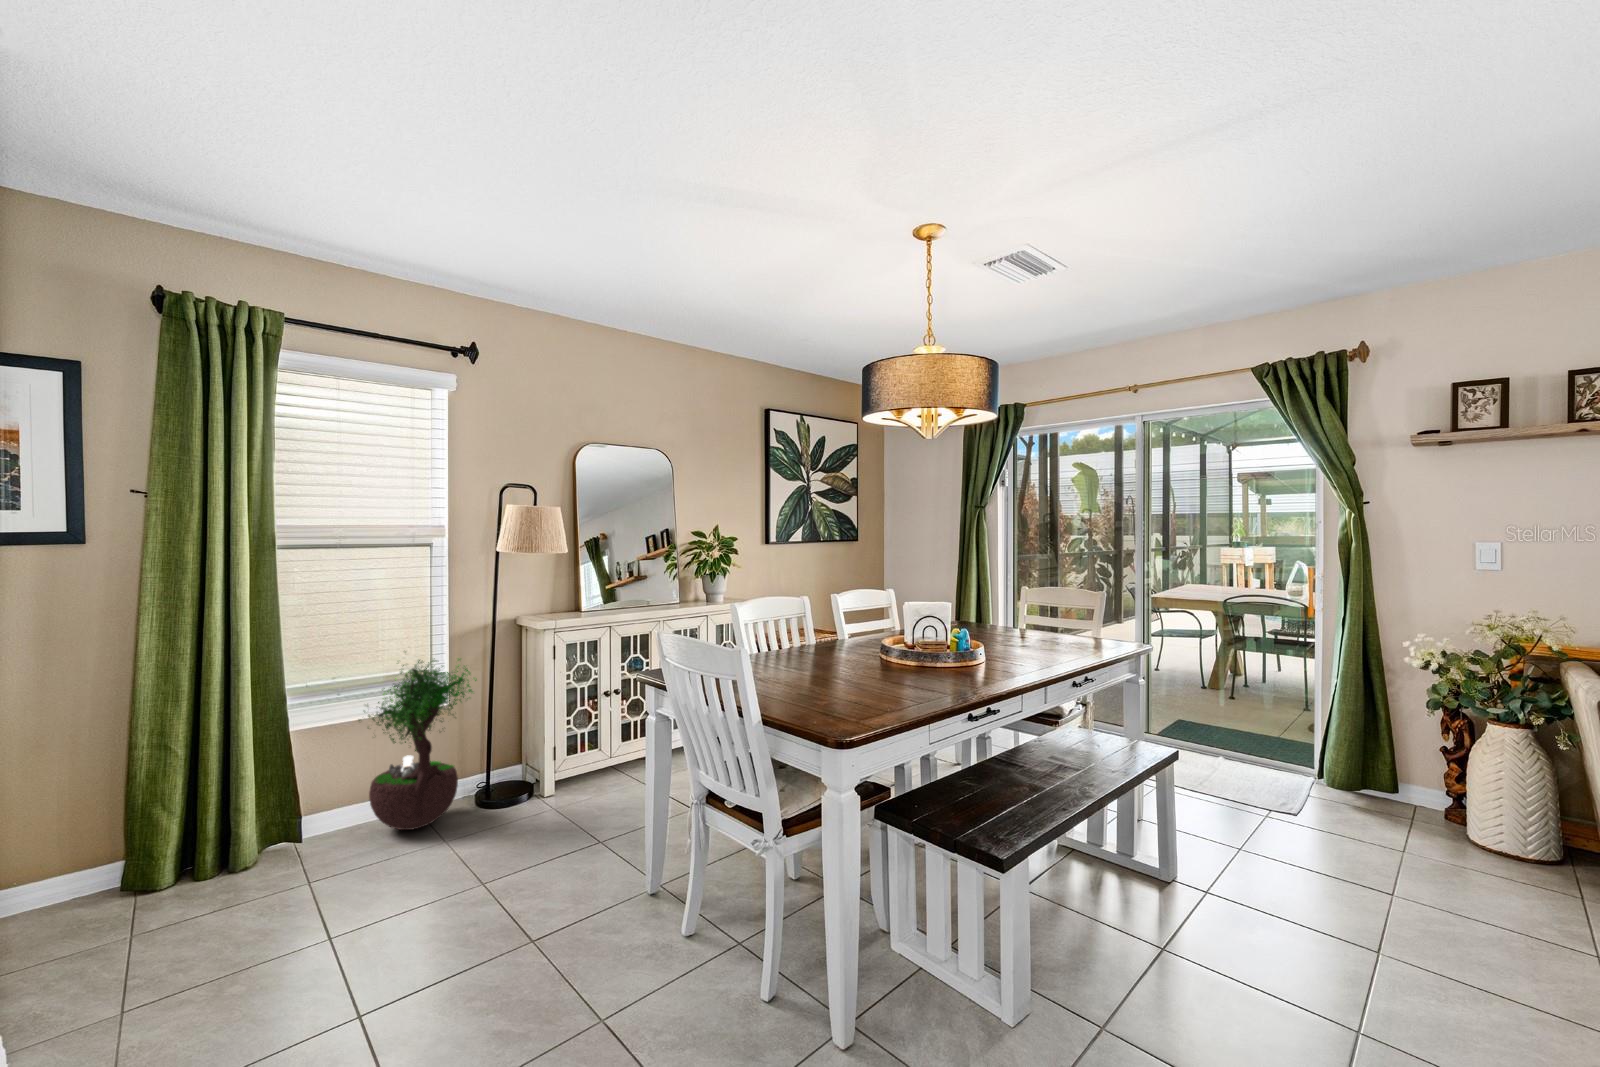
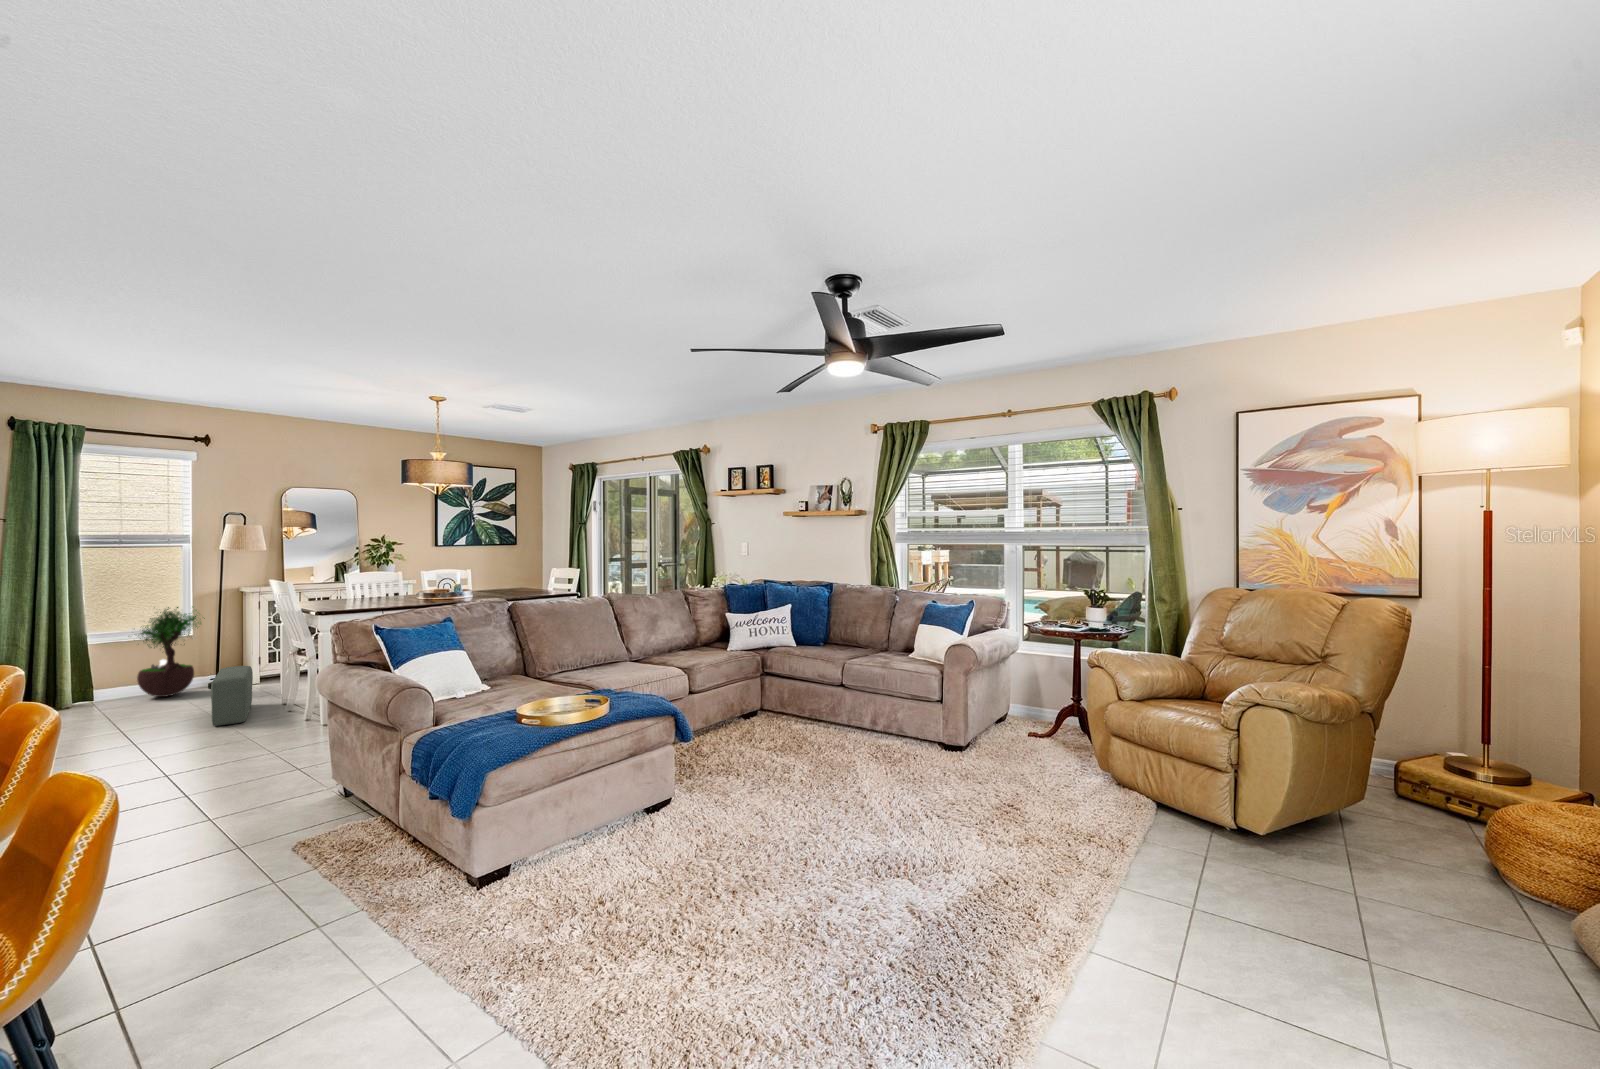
pouf: none [532,793,620,974] -> present [211,666,253,726]

